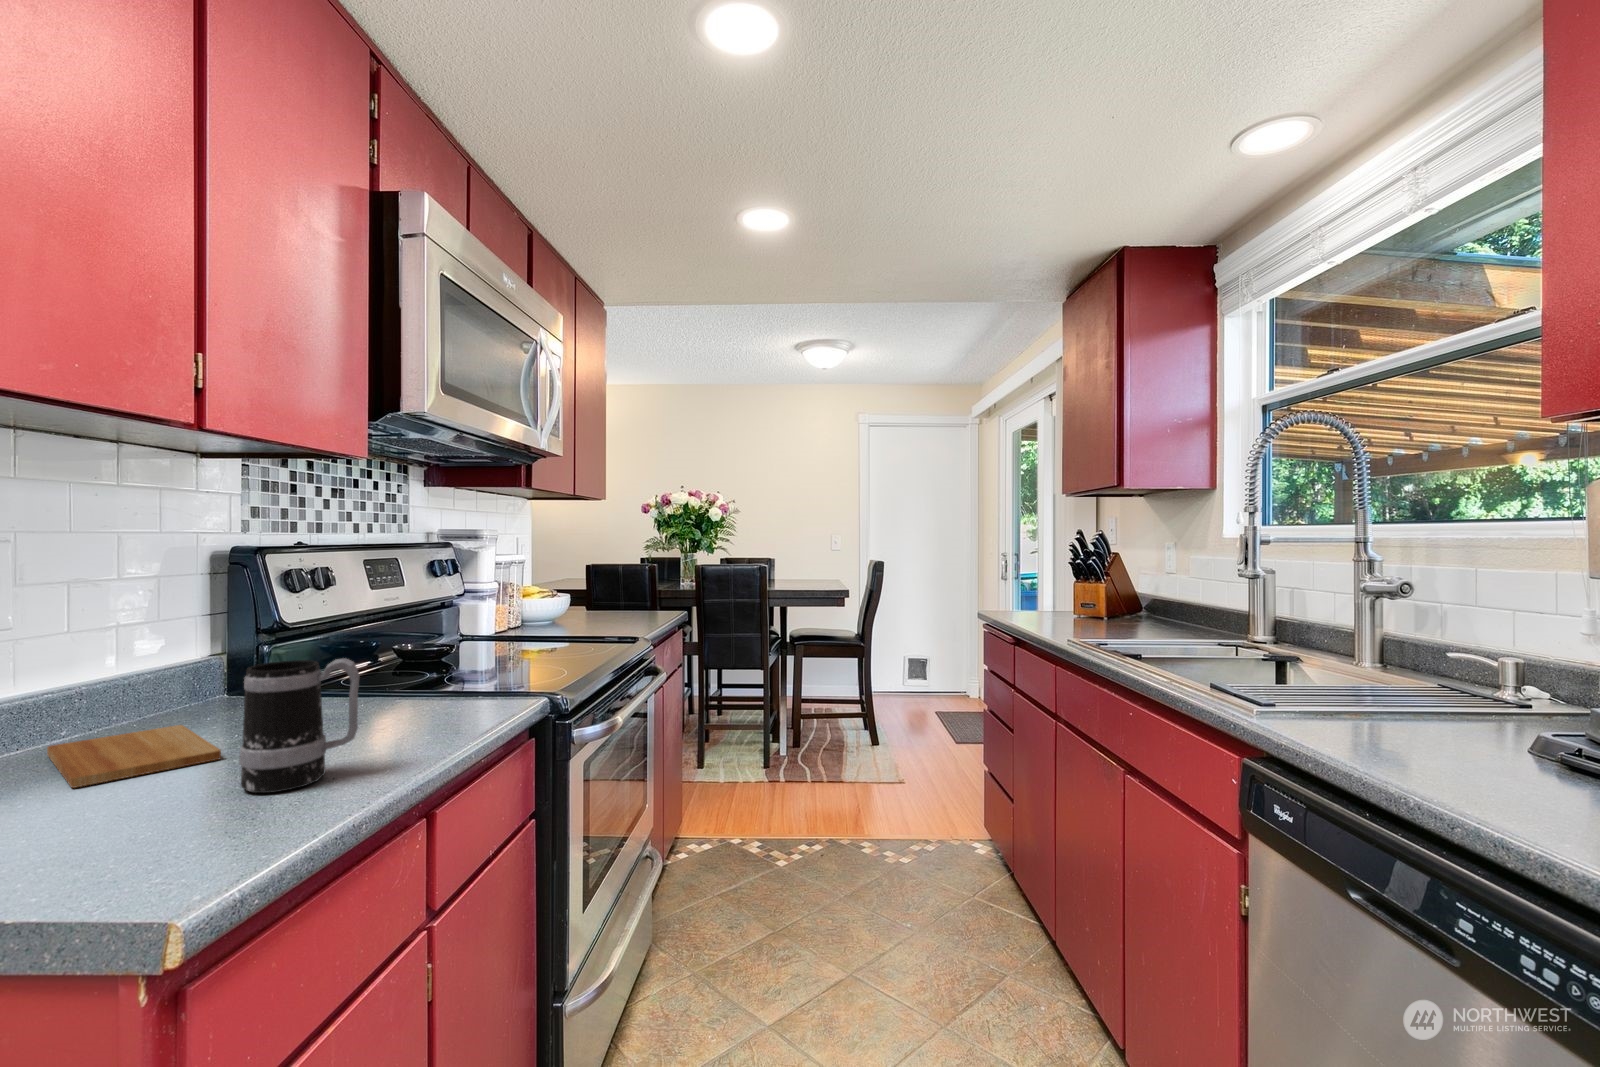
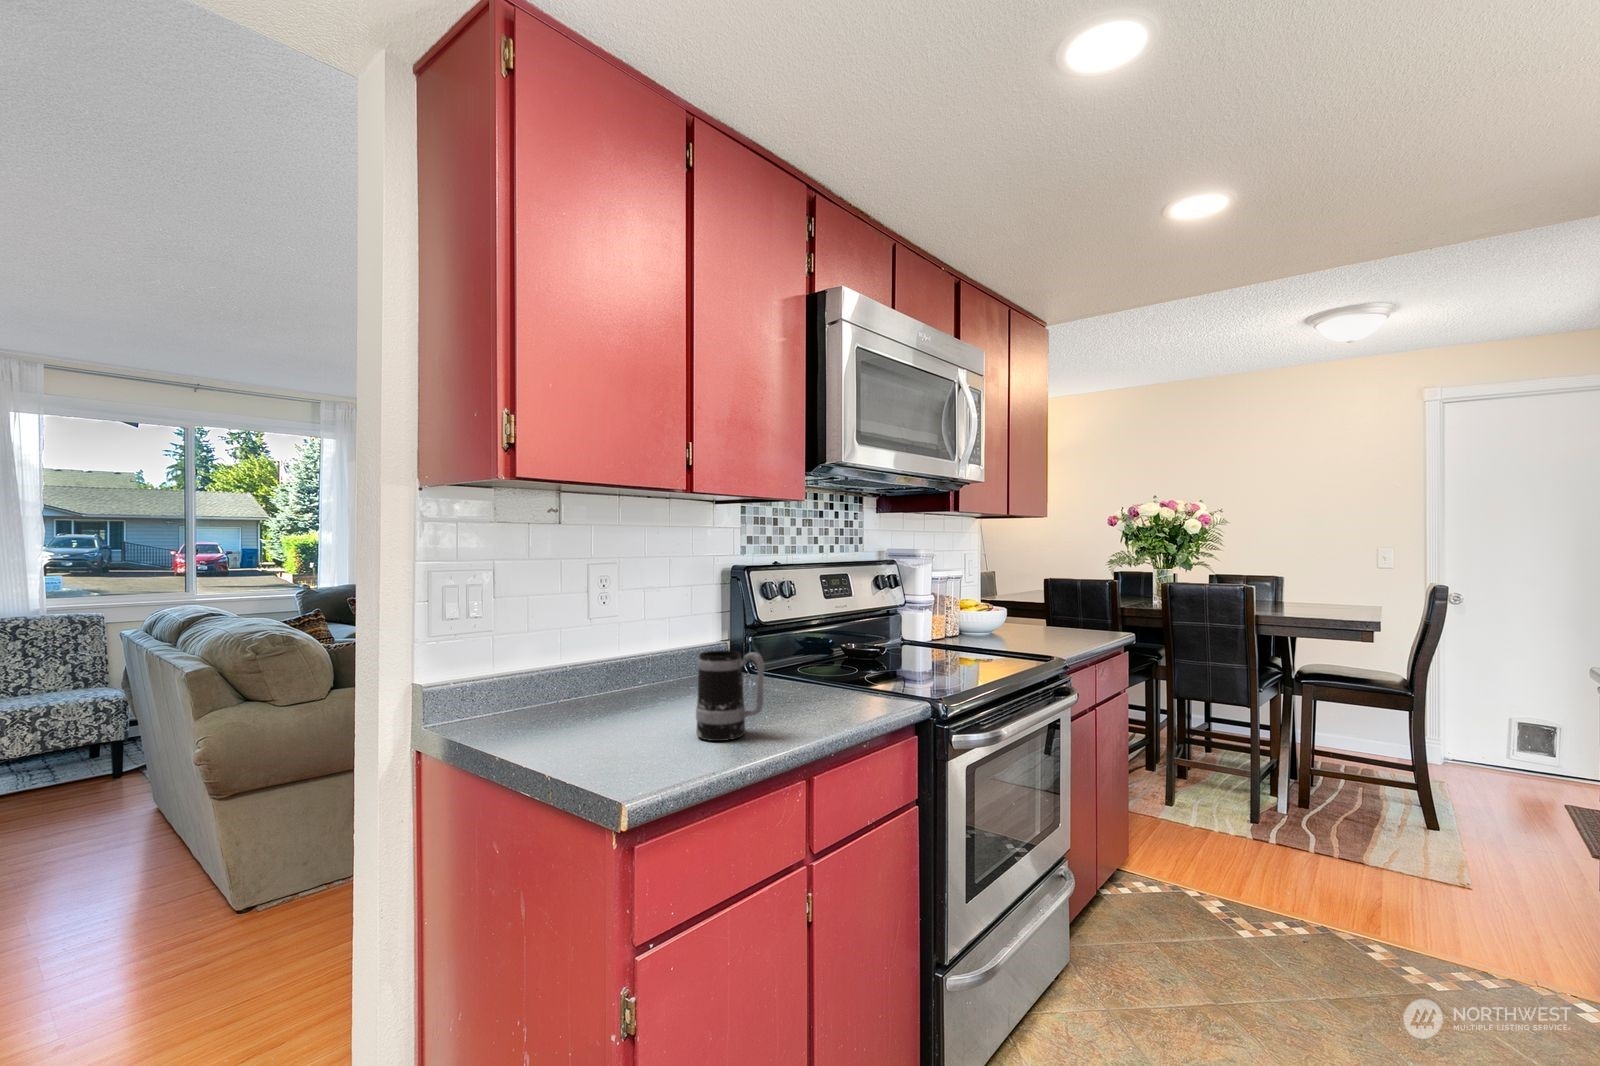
cutting board: present [47,725,221,788] -> none [624,688,700,718]

